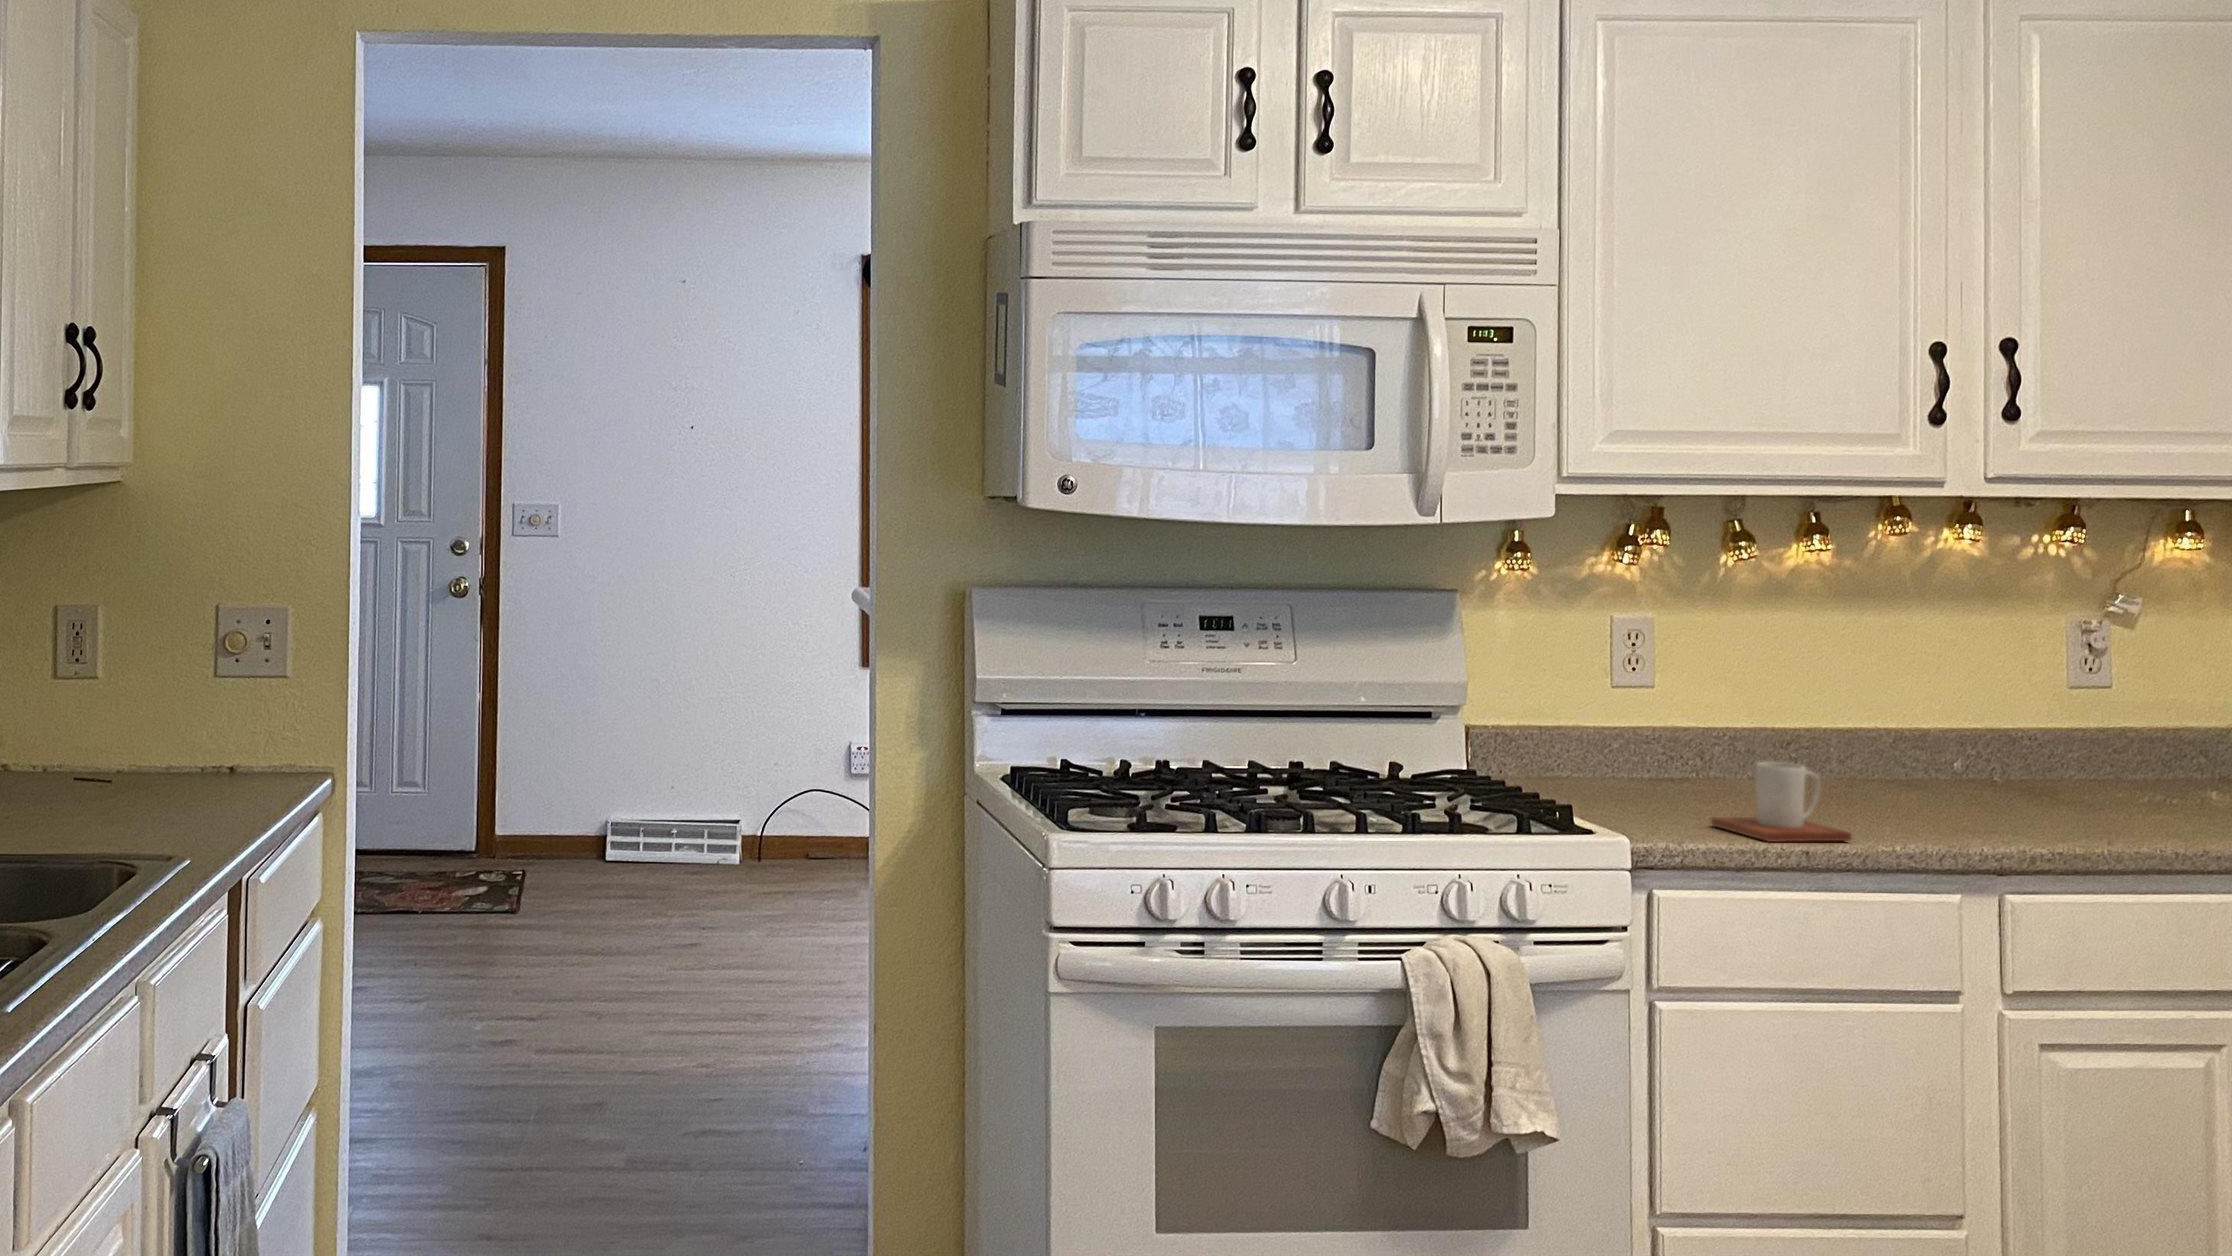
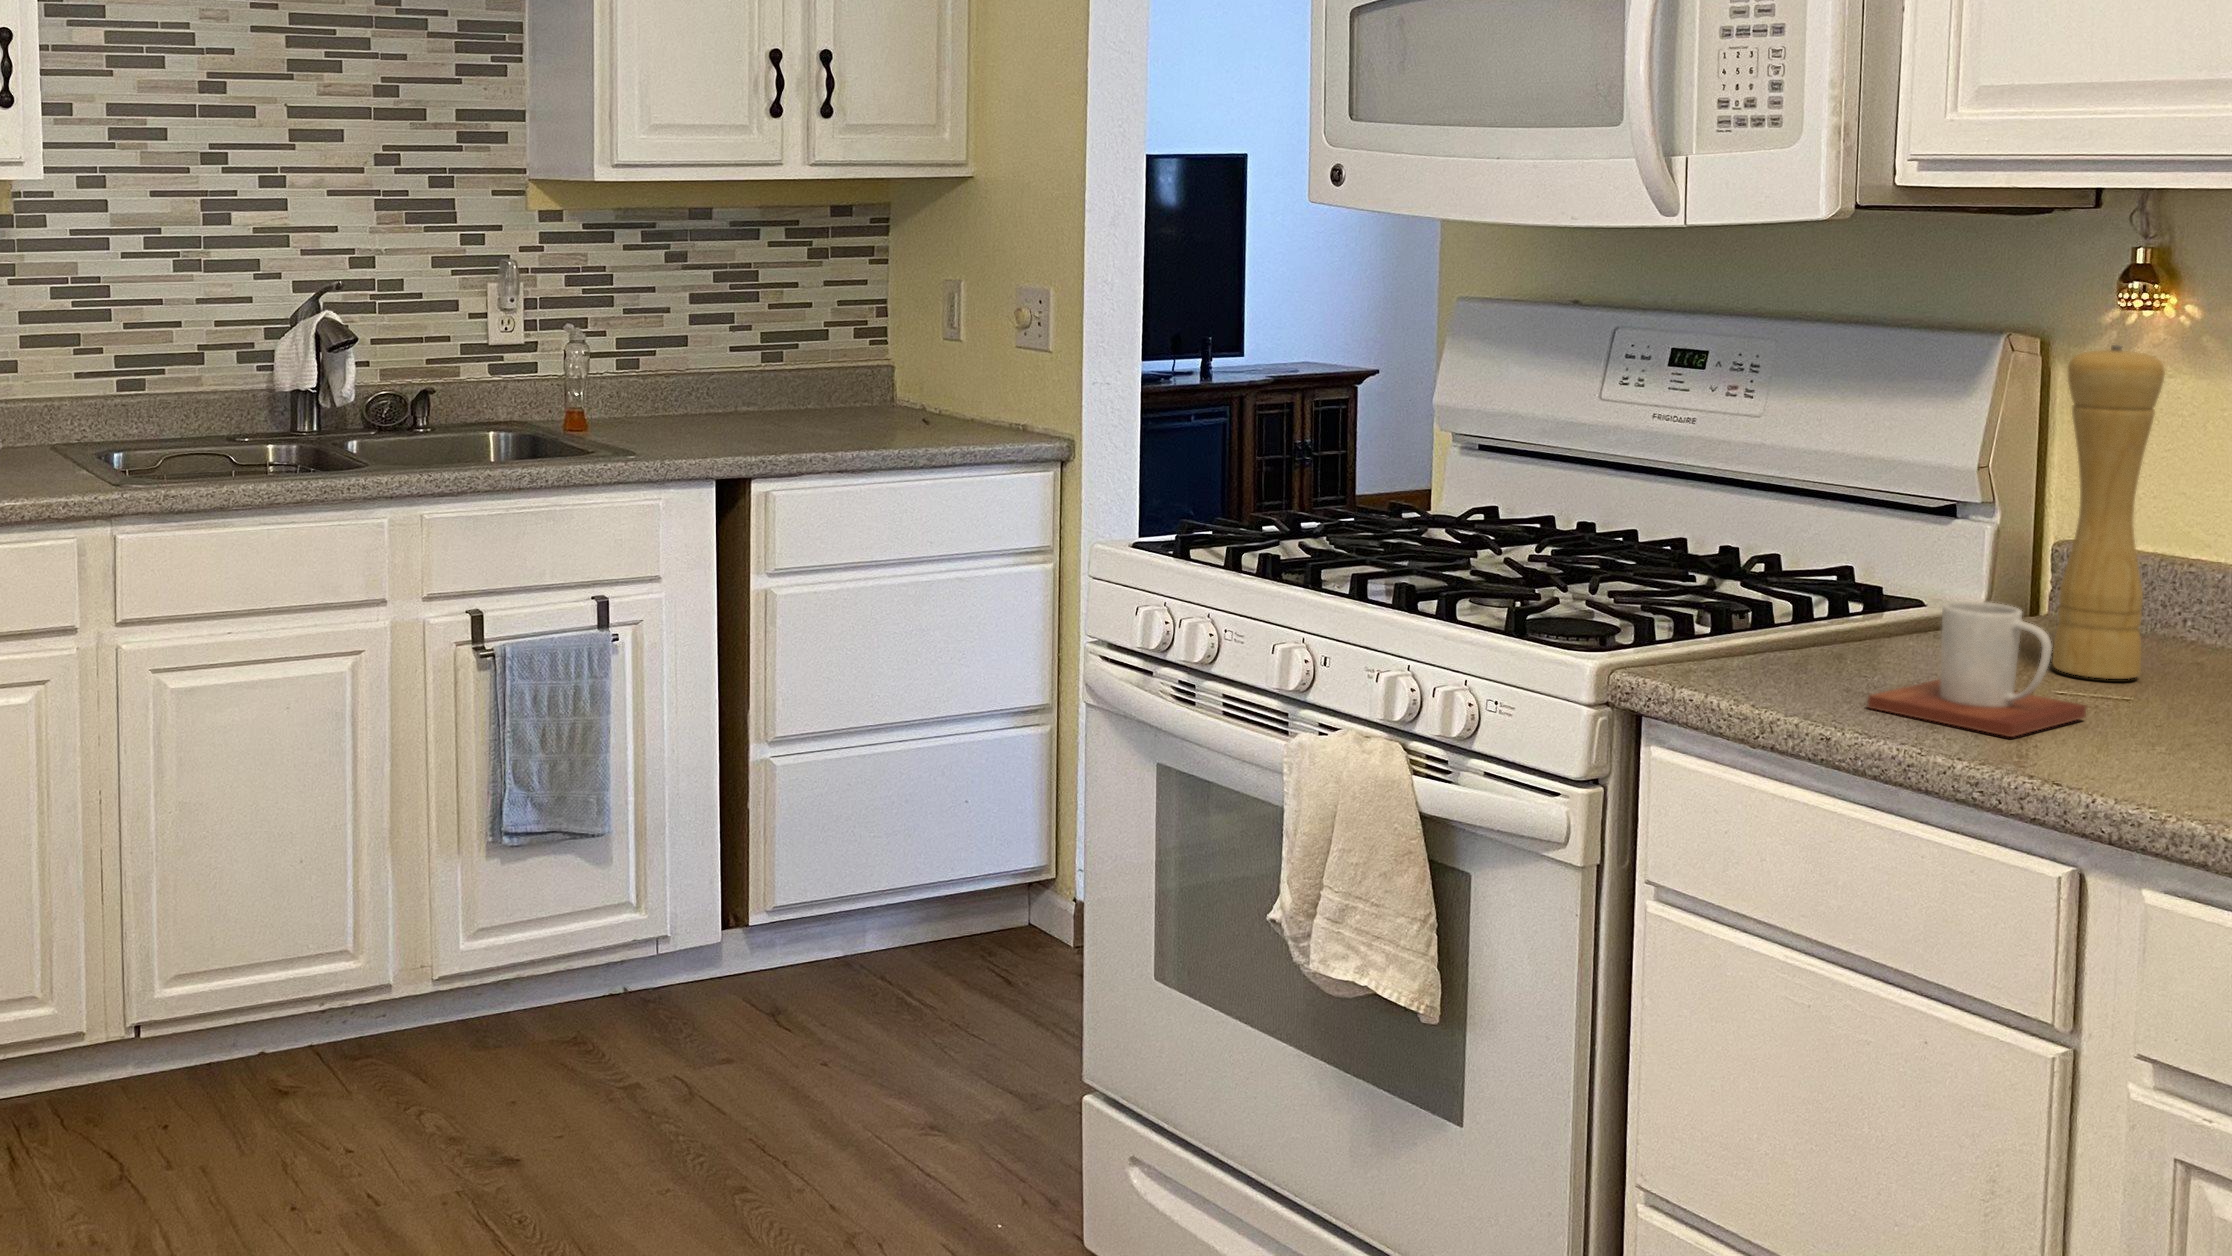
pepper mill: none [1625,594,1683,805] -> present [2052,345,2165,679]

